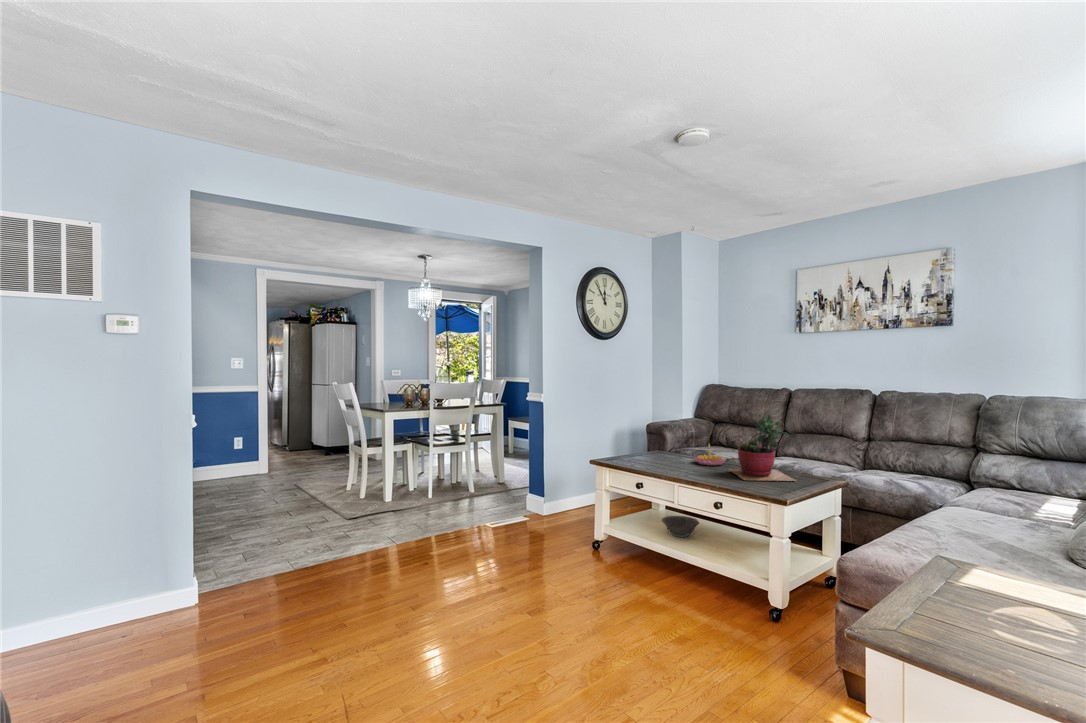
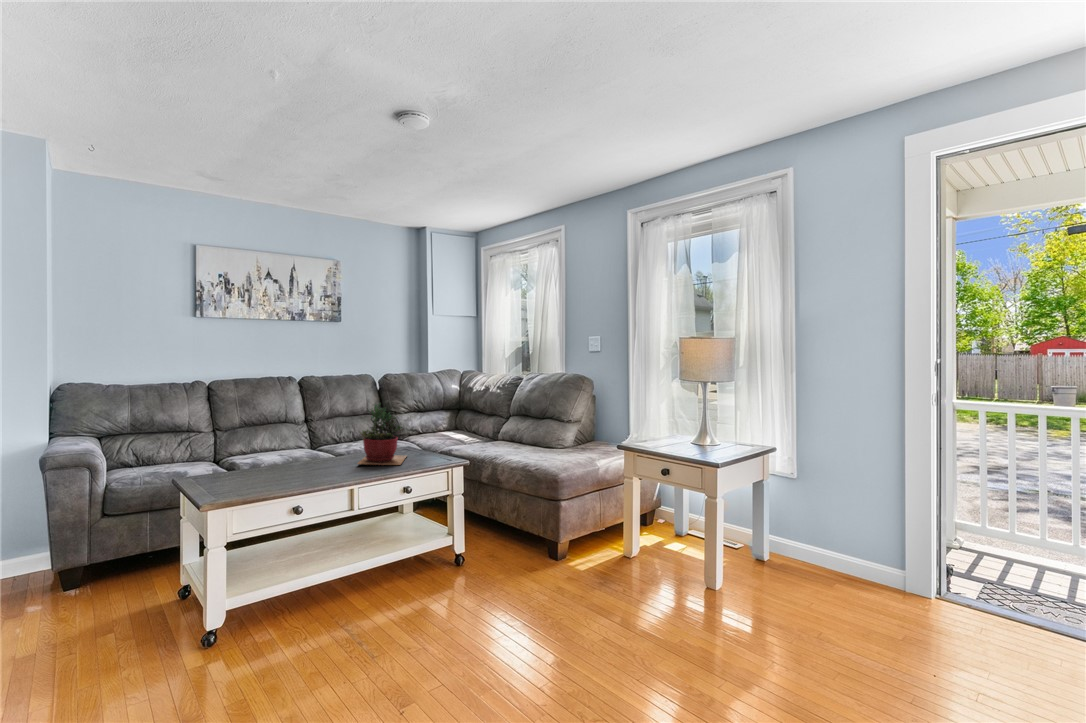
candle holder: present [694,444,726,466] -> none [290,446,328,472]
decorative bowl: present [662,516,699,537] -> none [305,530,350,556]

